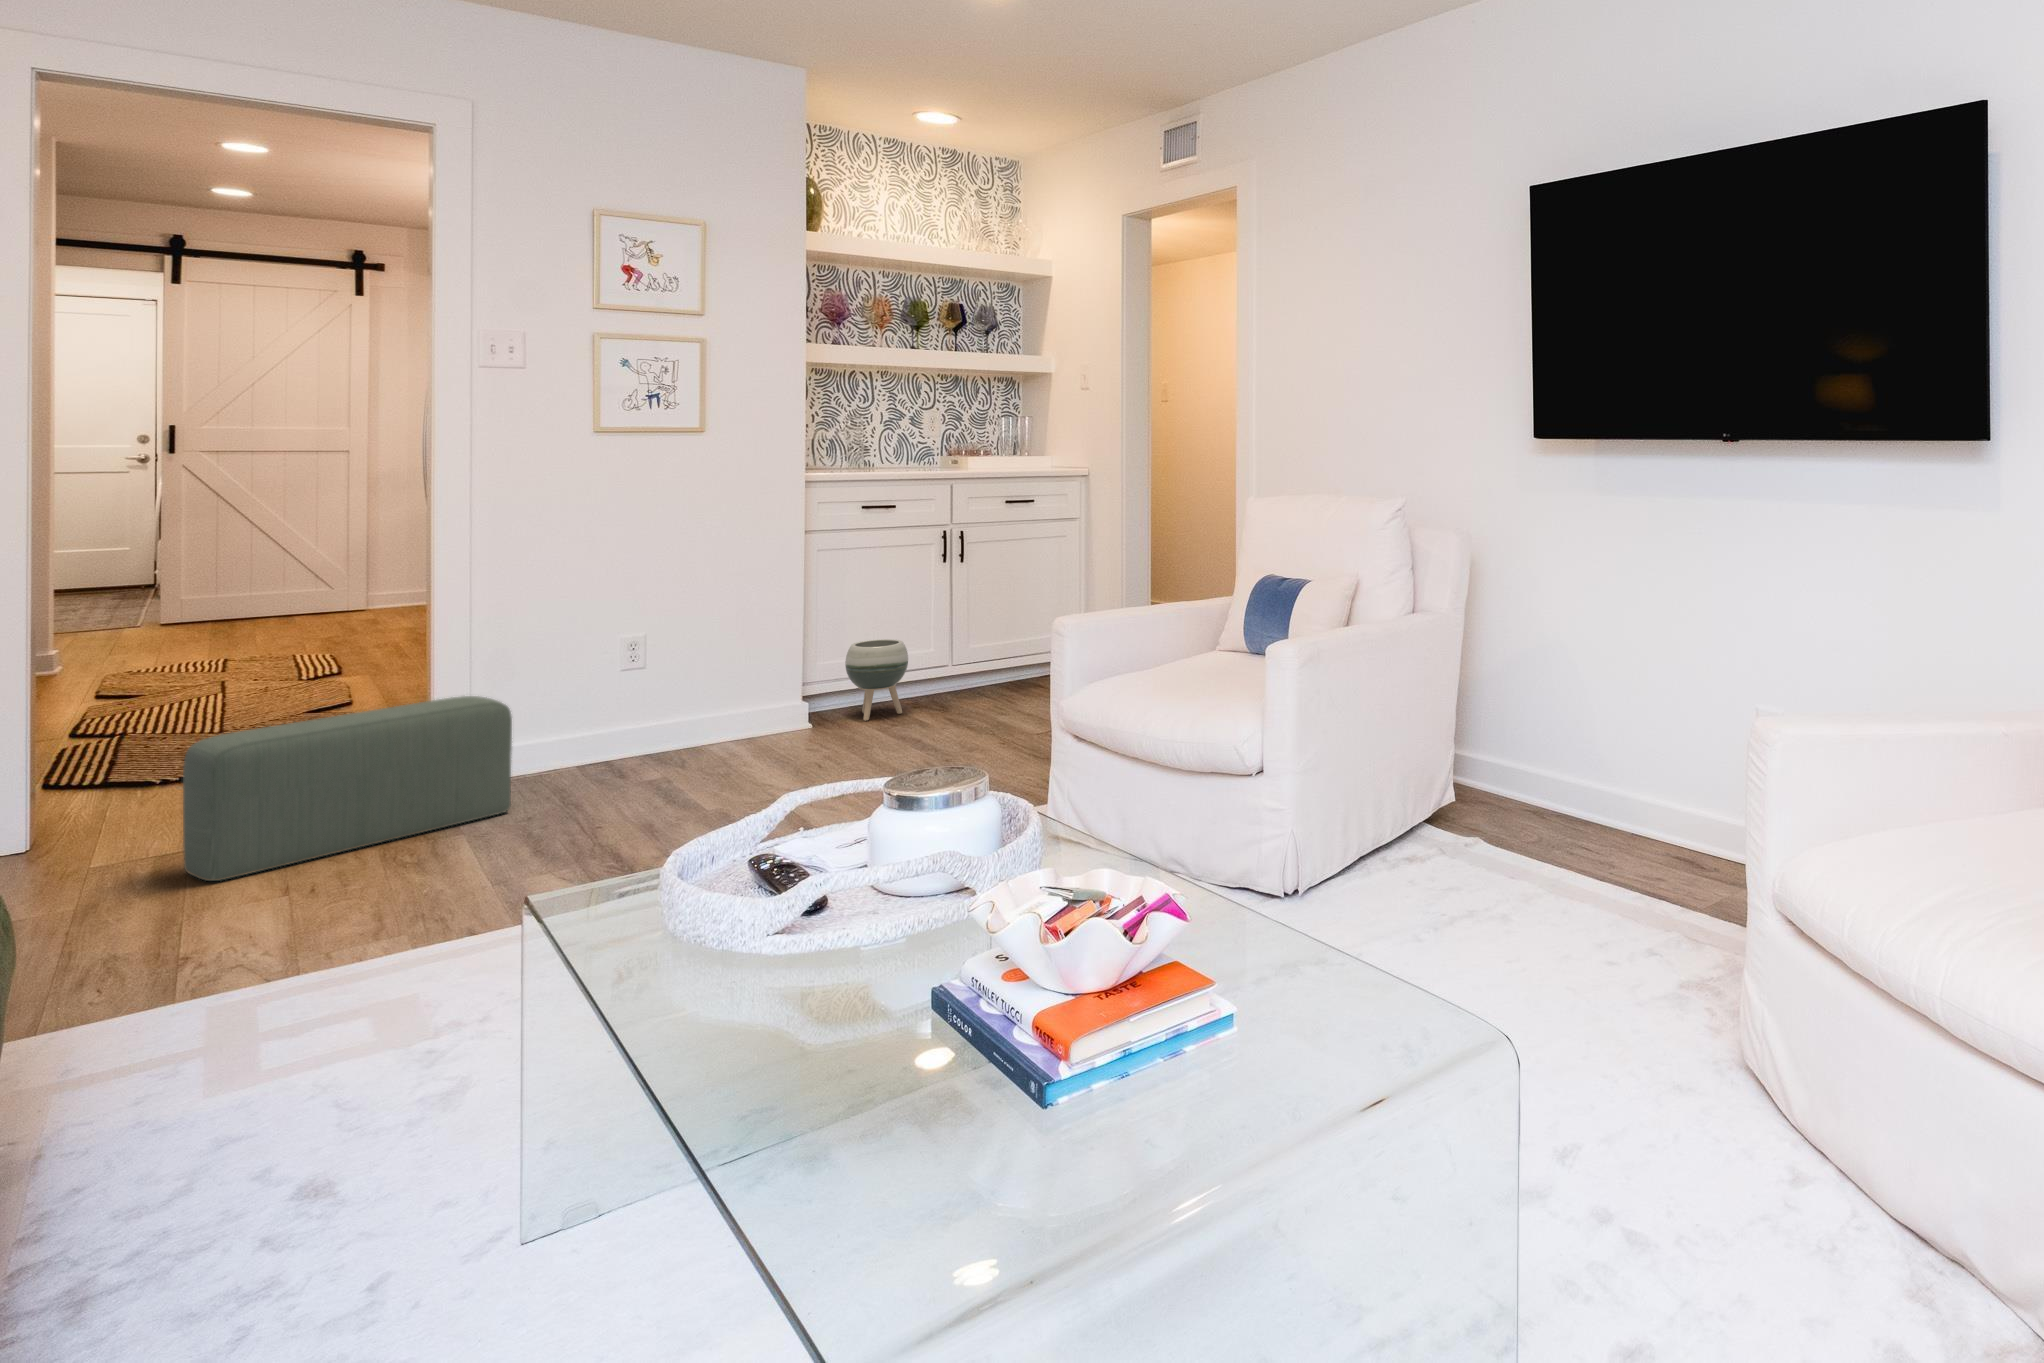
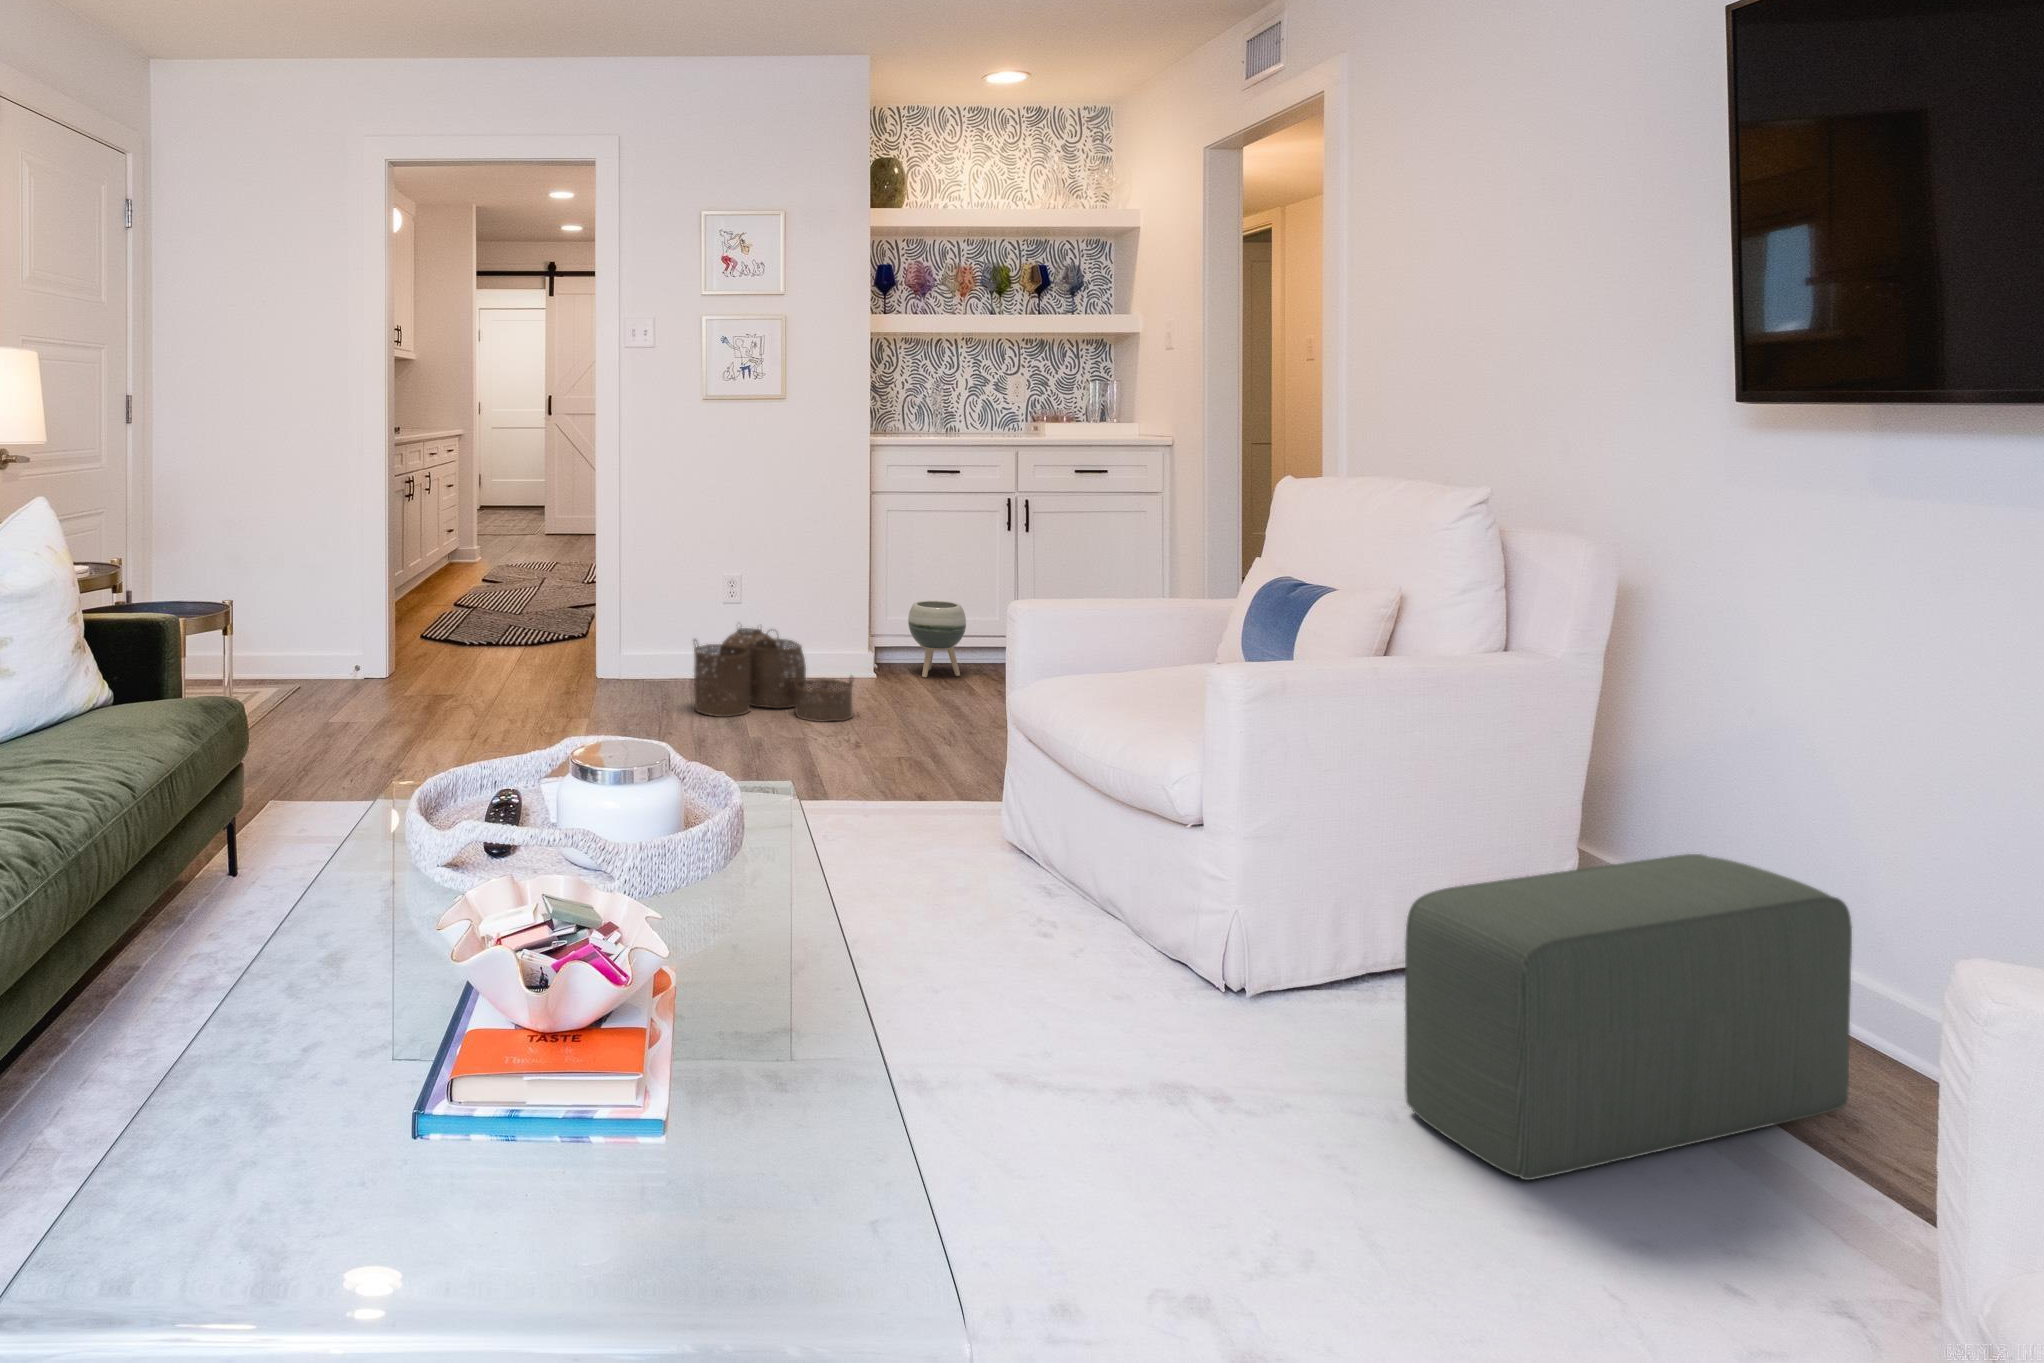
woven basket: none [610,690,818,802] -> present [694,628,853,722]
pouf: present [183,696,512,881] -> present [1405,854,1852,1180]

